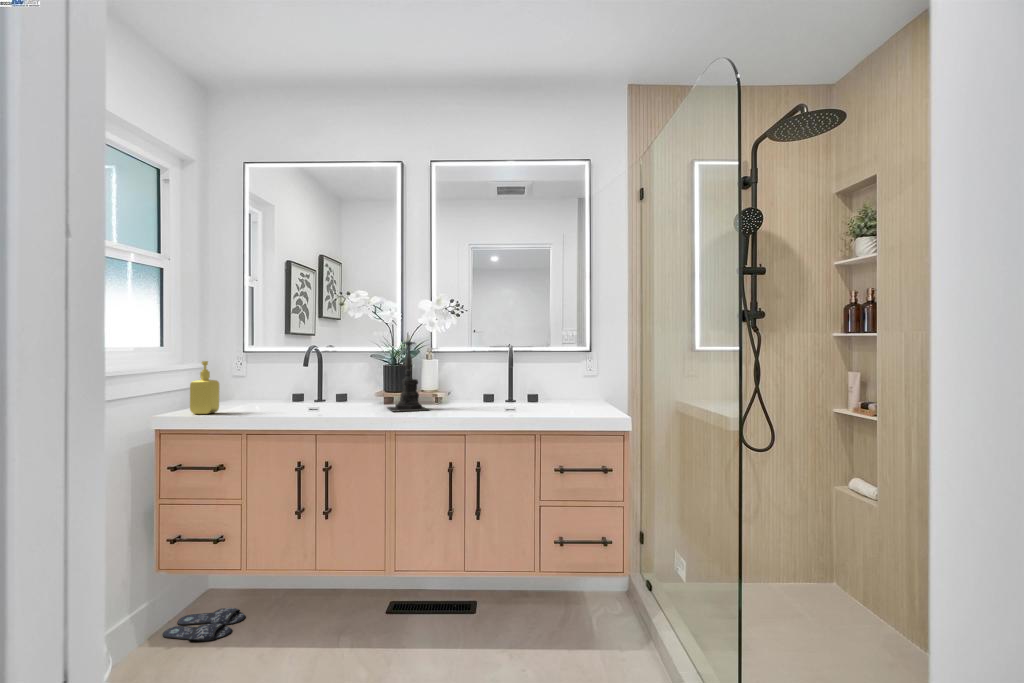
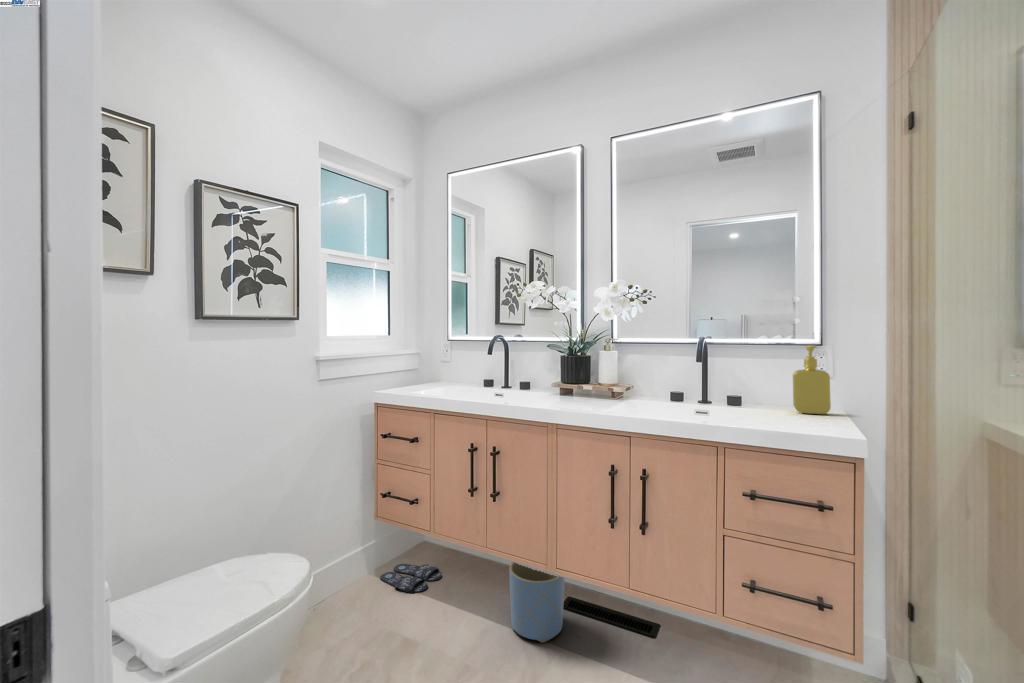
candle holder: present [387,339,428,412] -> none [561,319,601,401]
soap dispenser: present [190,361,219,414] -> present [793,345,831,415]
planter: none [339,566,395,645] -> present [509,562,565,643]

